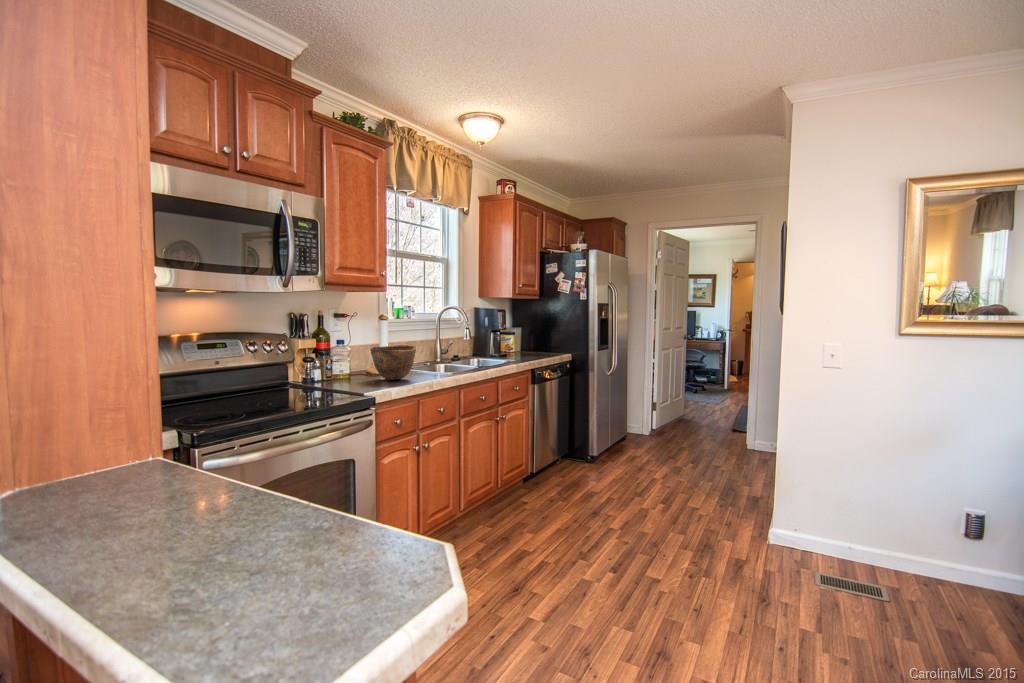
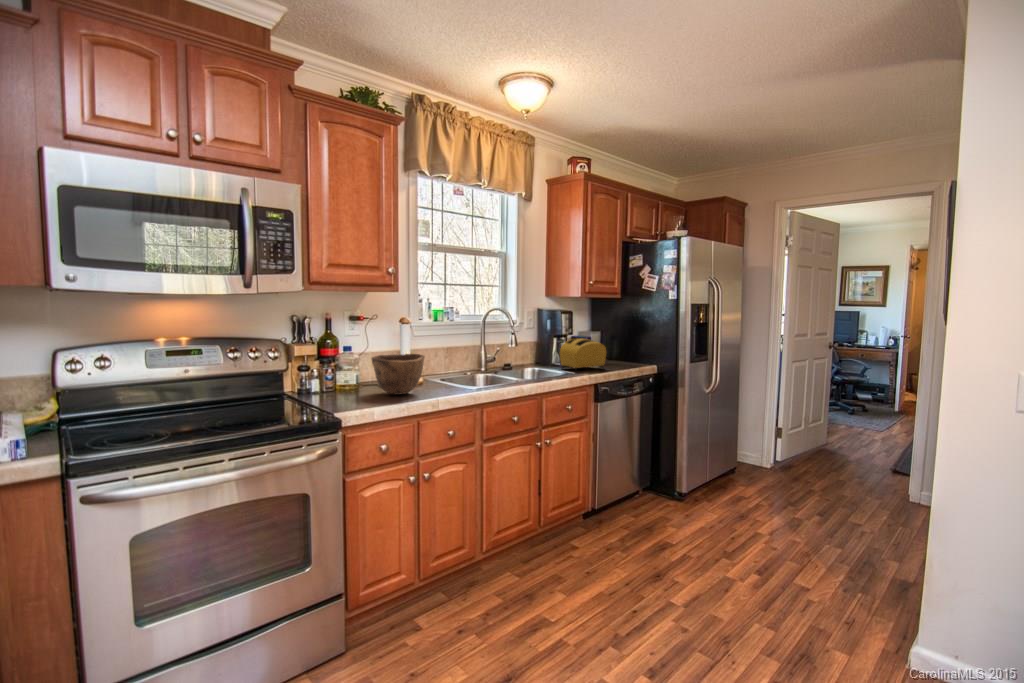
toaster: none [499,333,537,360] -> present [560,338,606,370]

